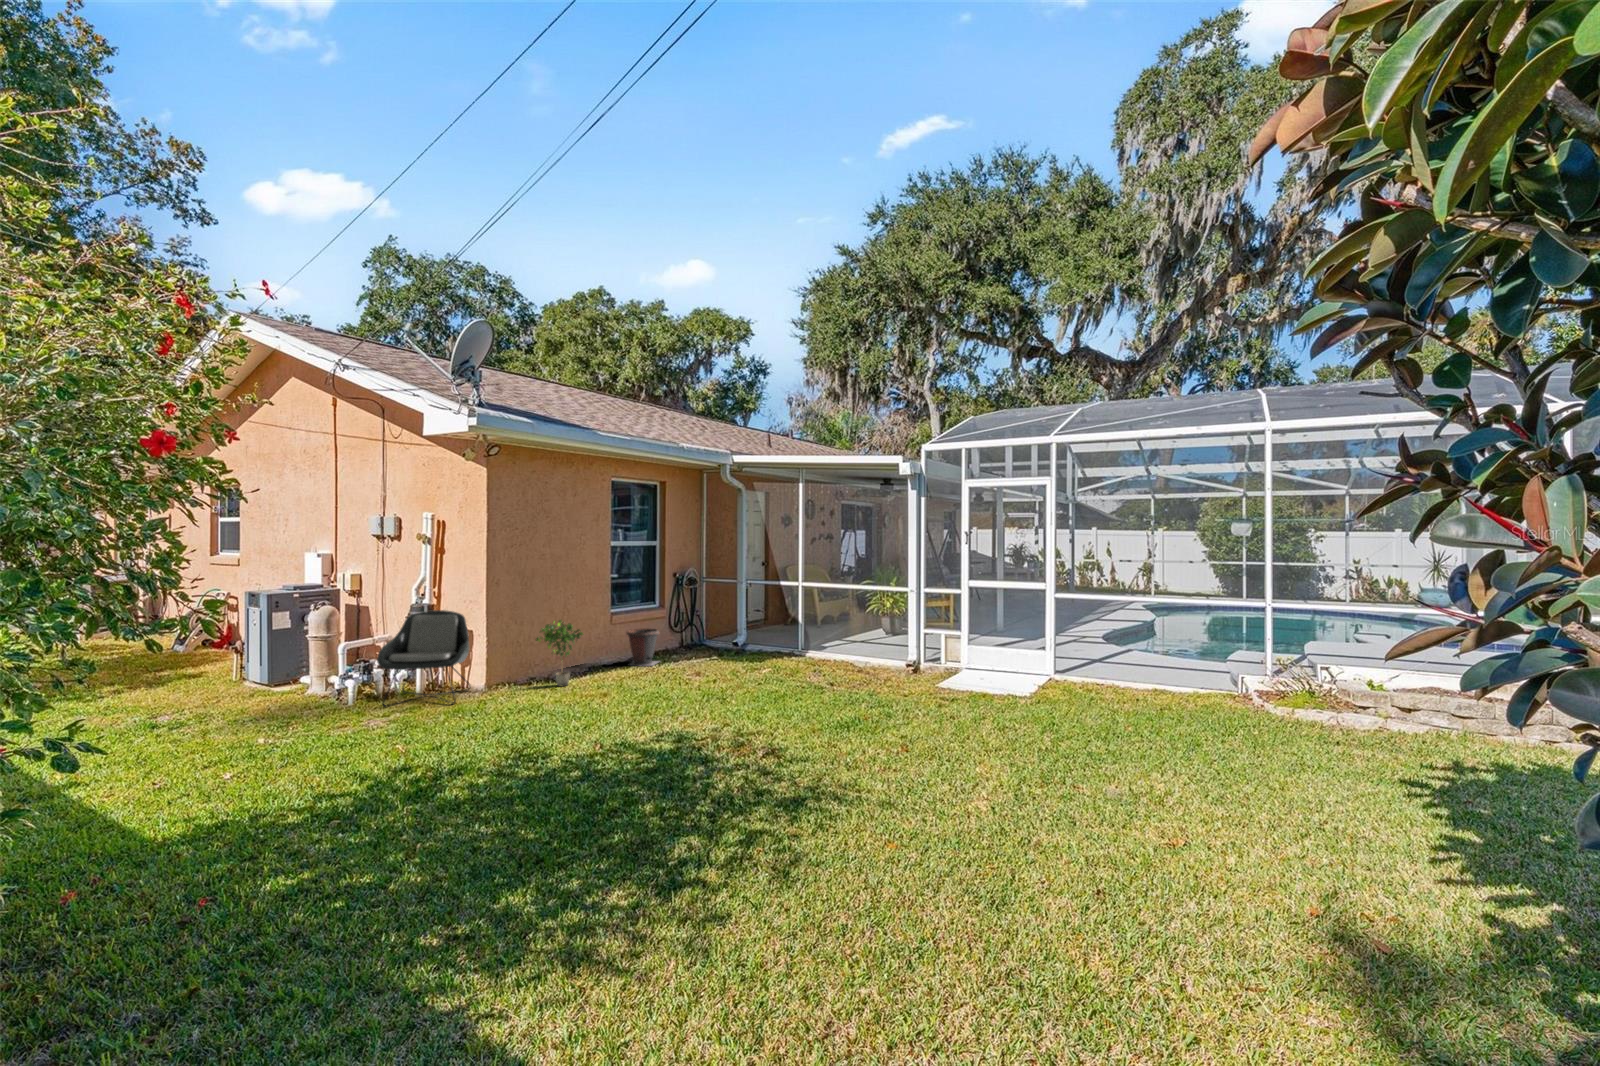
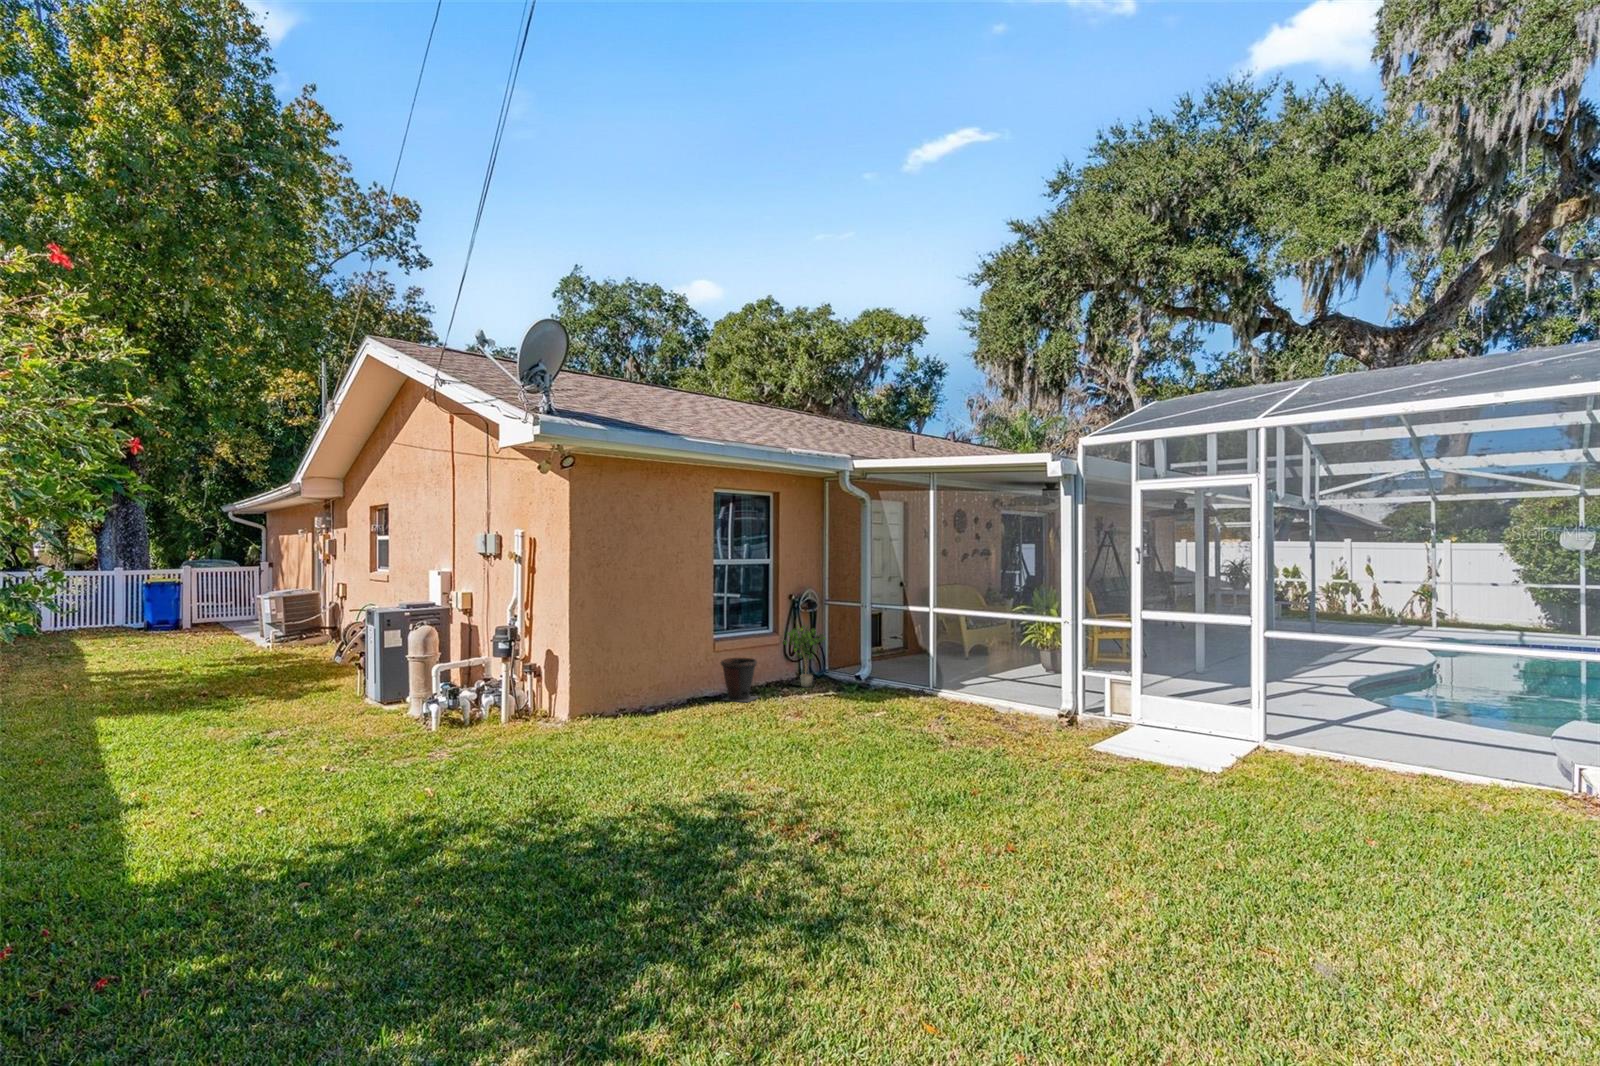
lounge chair: present [377,610,470,707] -> none [428,632,536,740]
potted plant: present [536,620,583,686] -> present [783,626,826,687]

